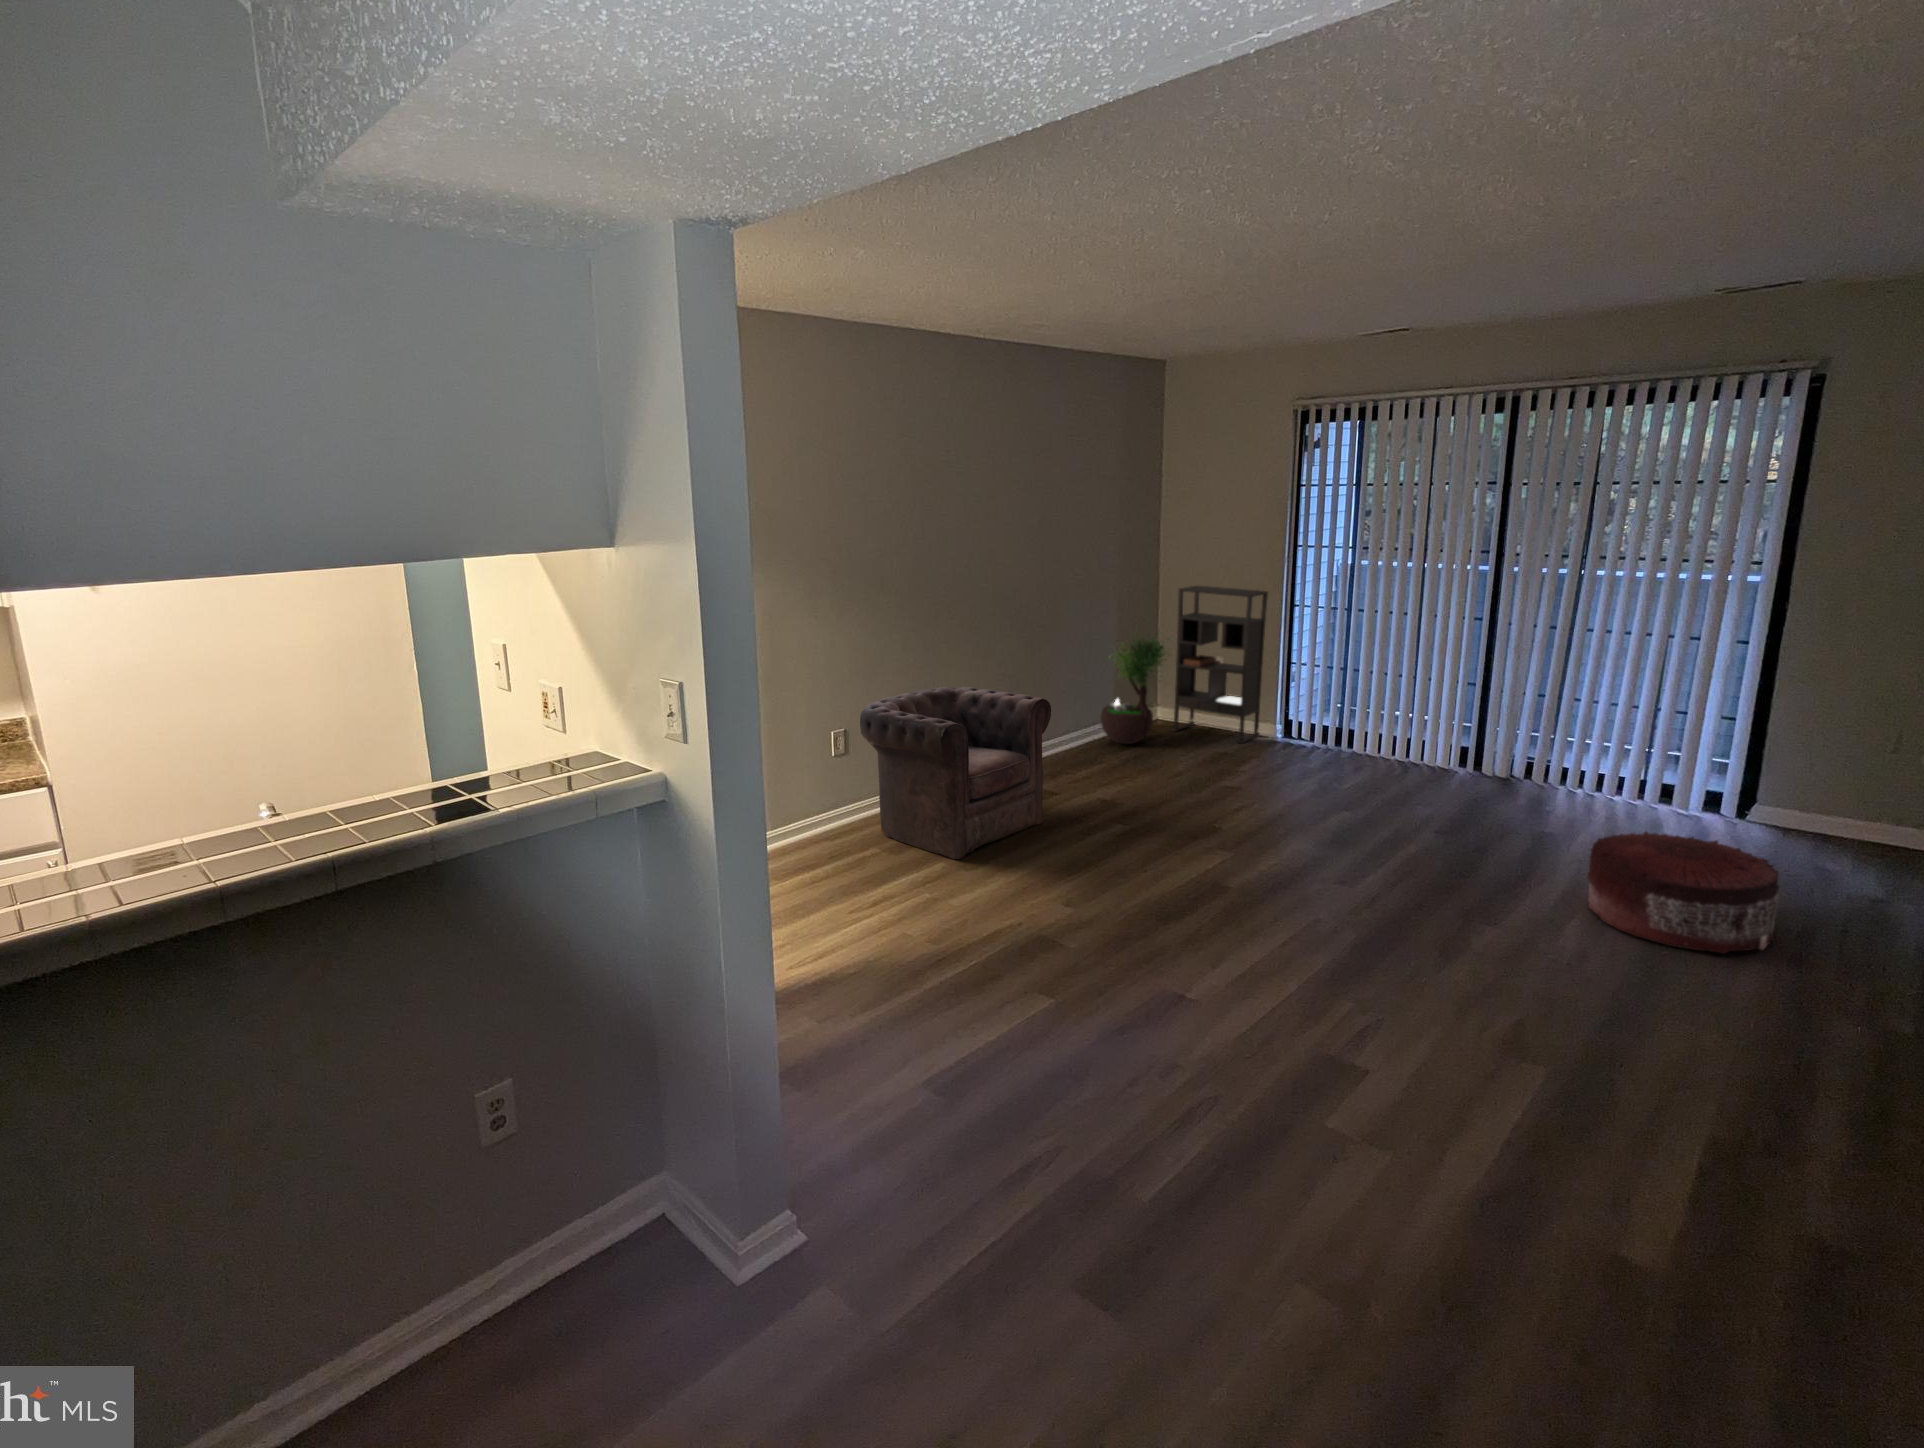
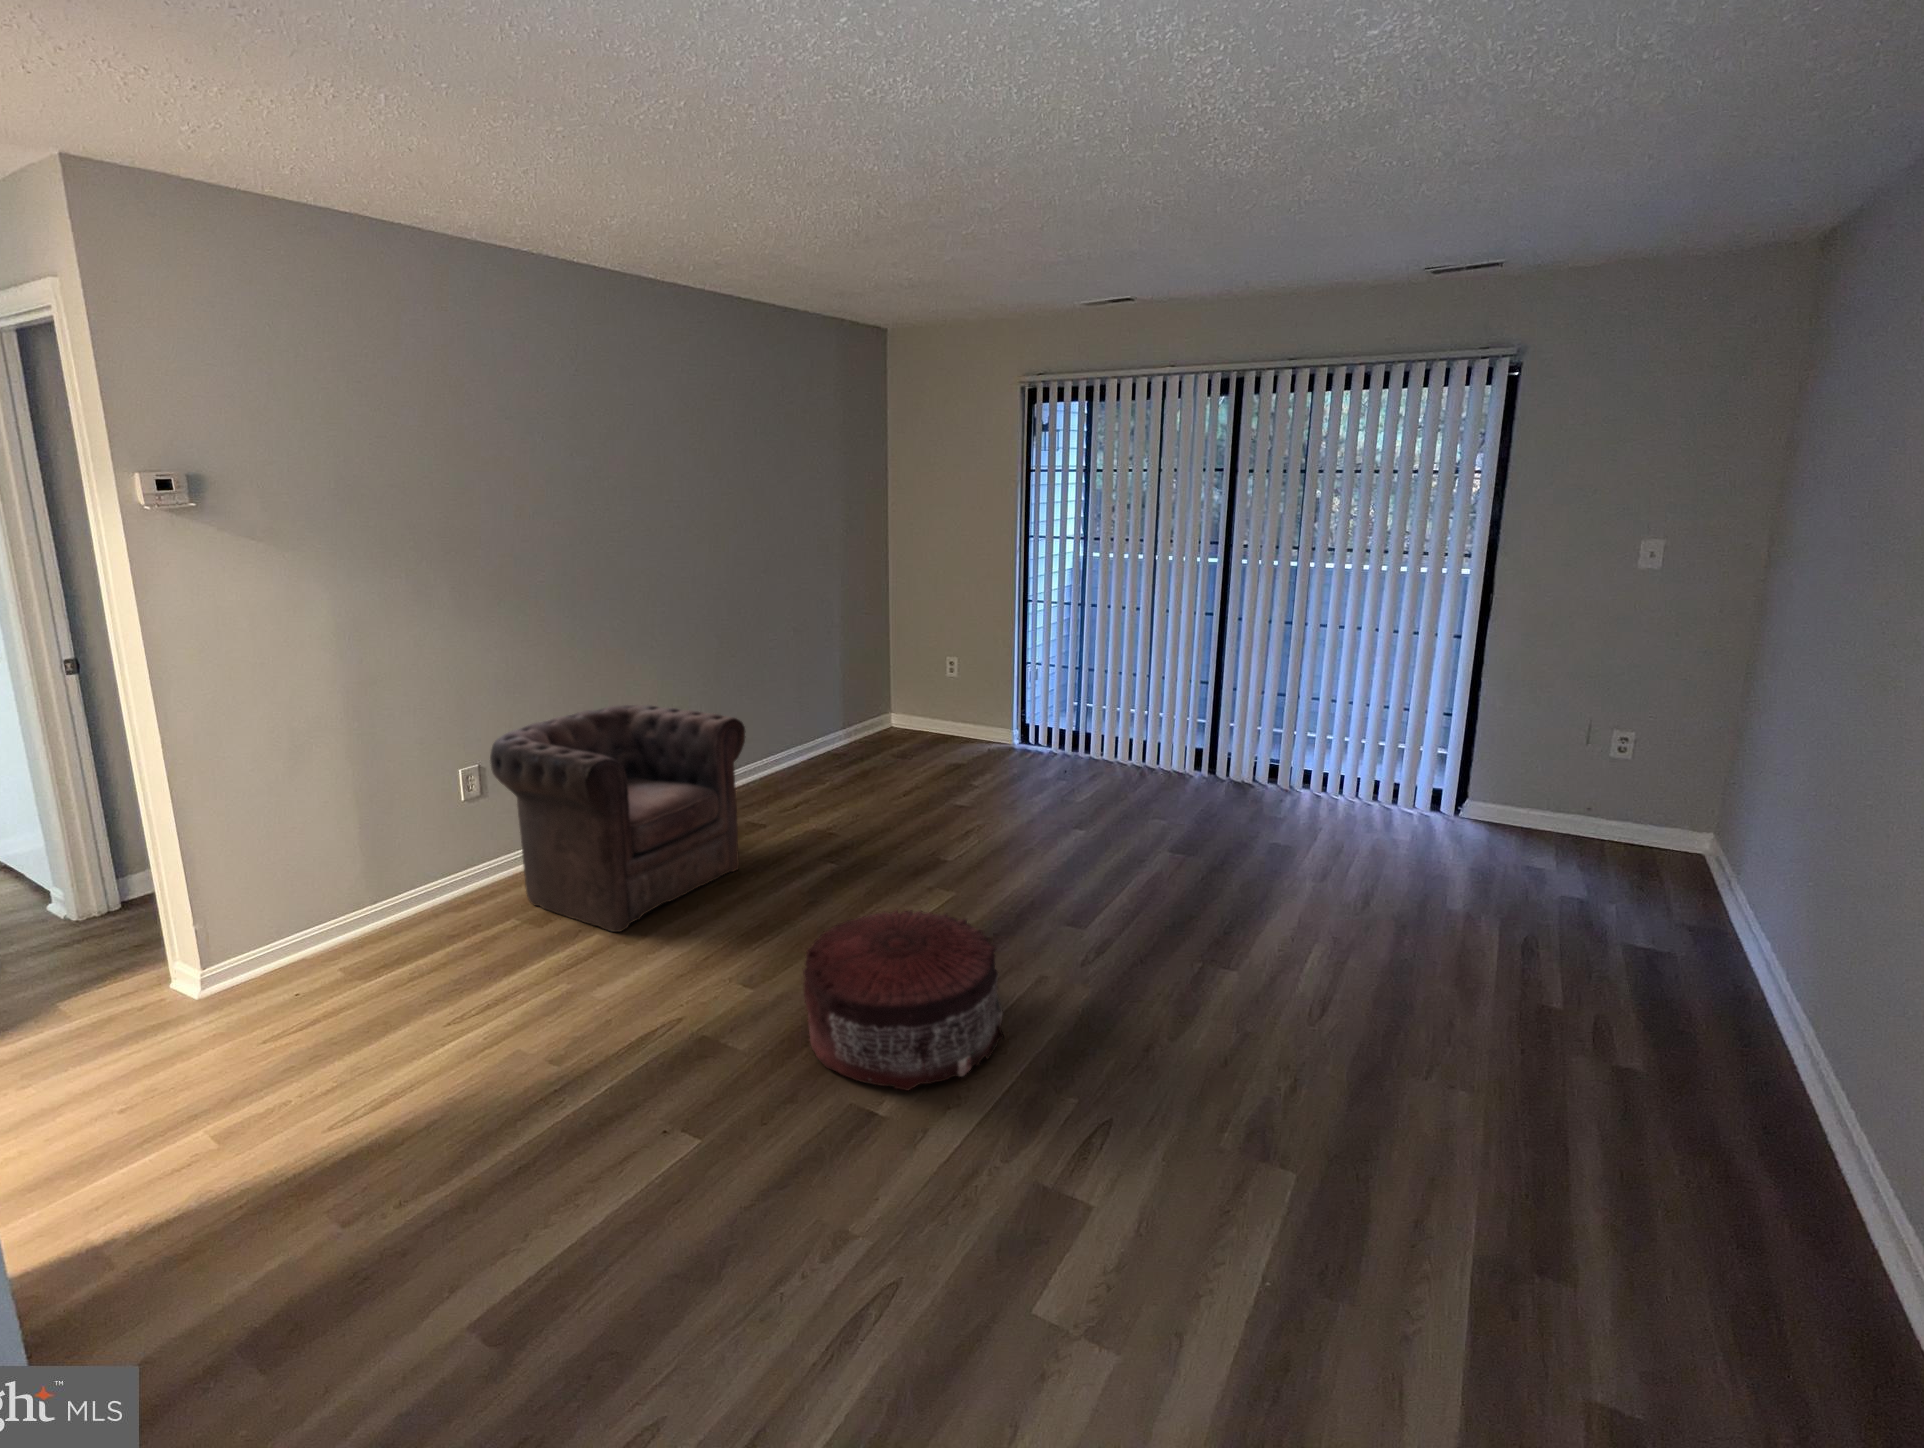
bookshelf: present [1172,586,1268,743] -> none [905,579,1002,752]
potted tree: present [1101,634,1169,744] -> none [825,627,901,759]
pouf: present [1587,831,1779,954] -> present [803,910,1004,1091]

